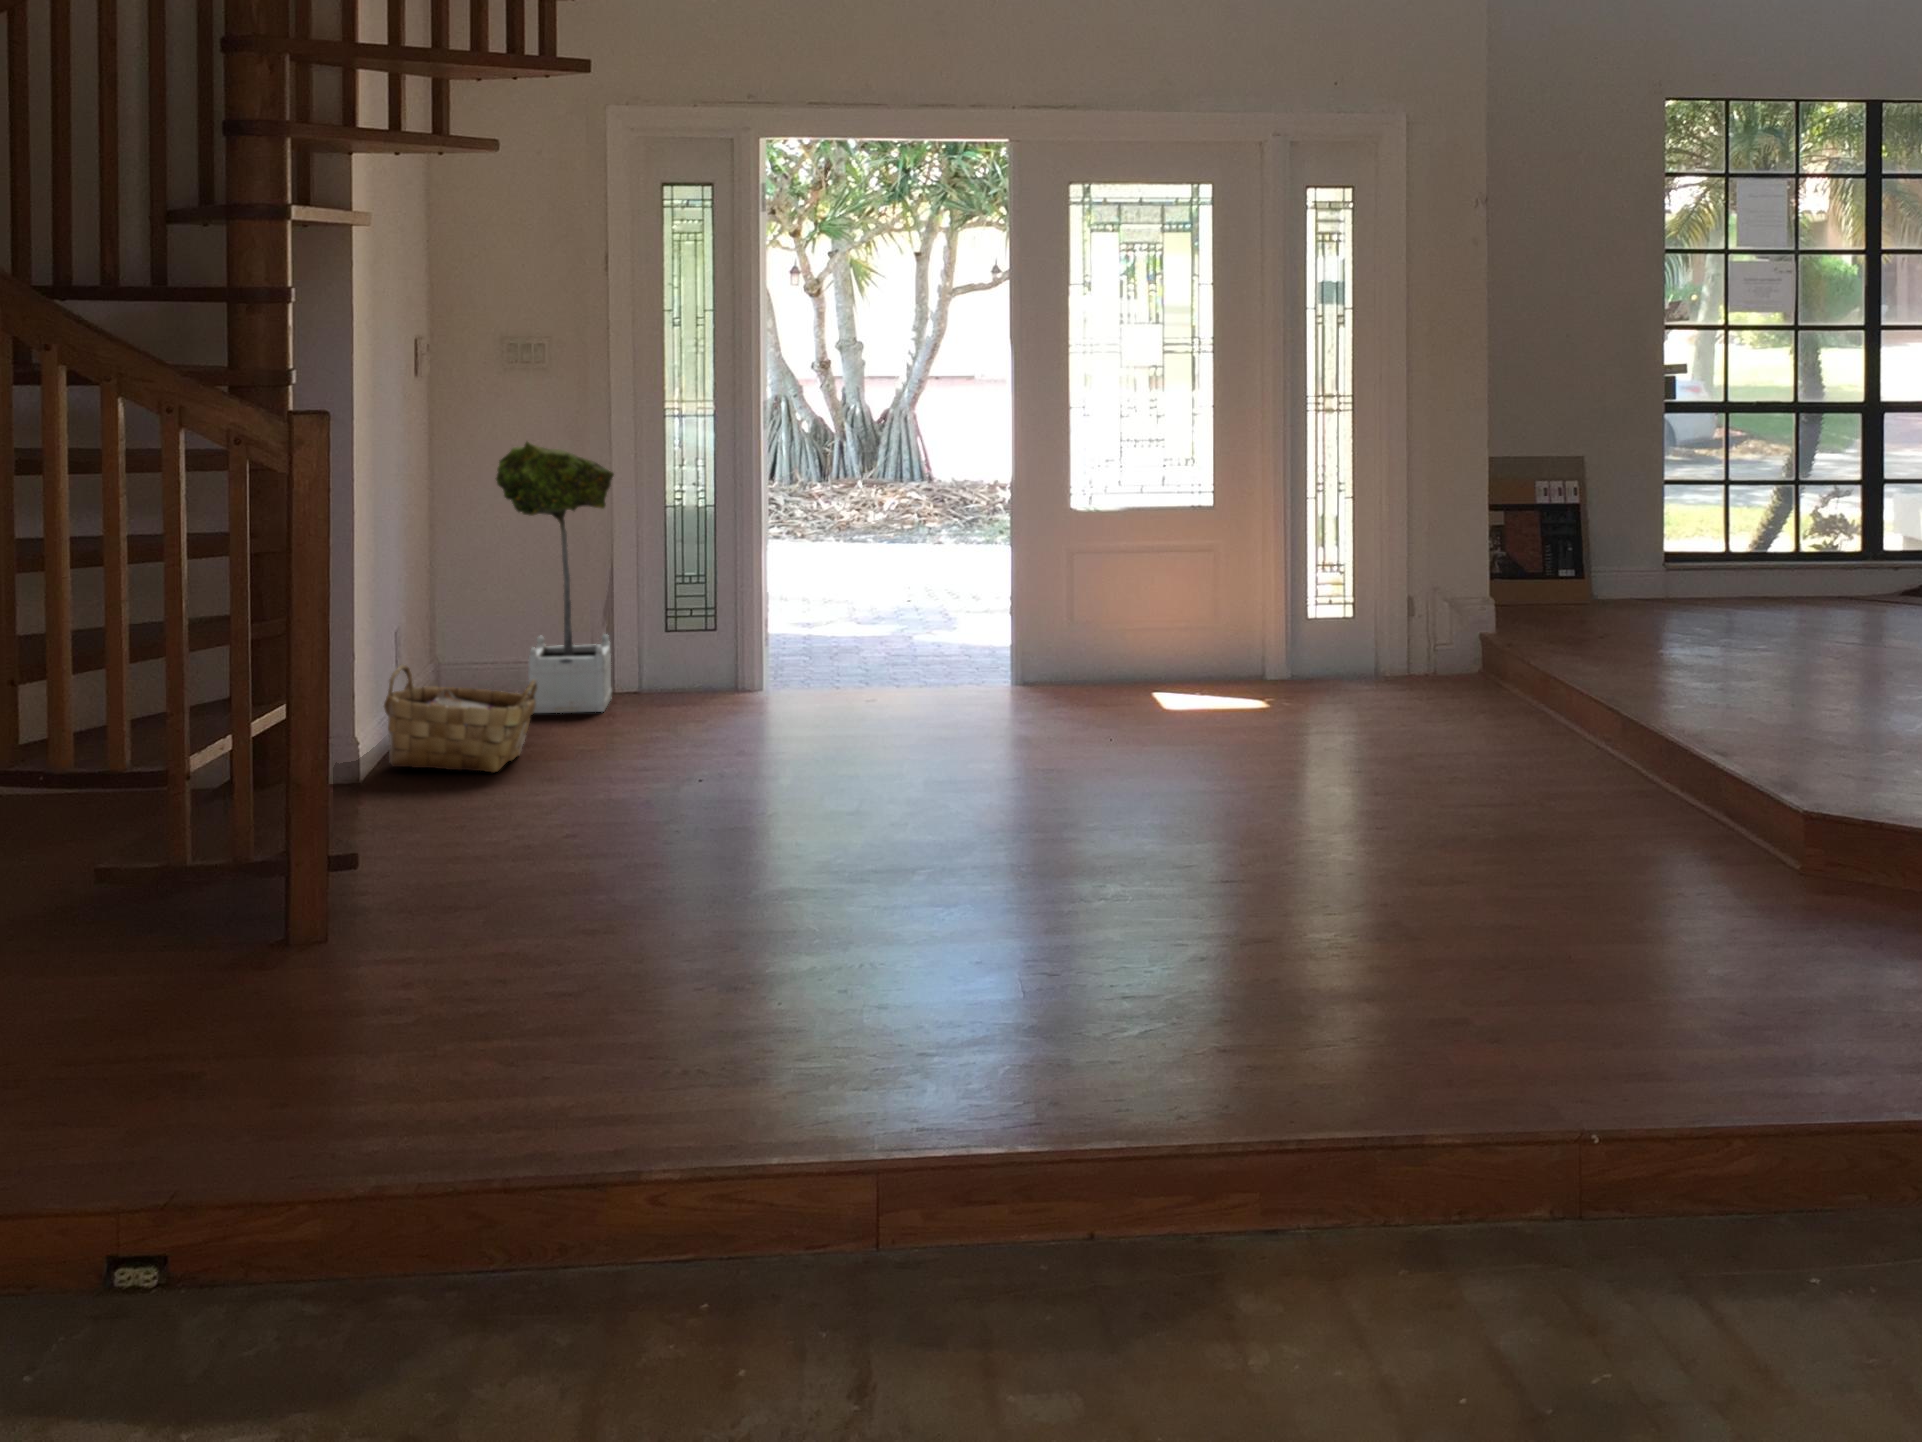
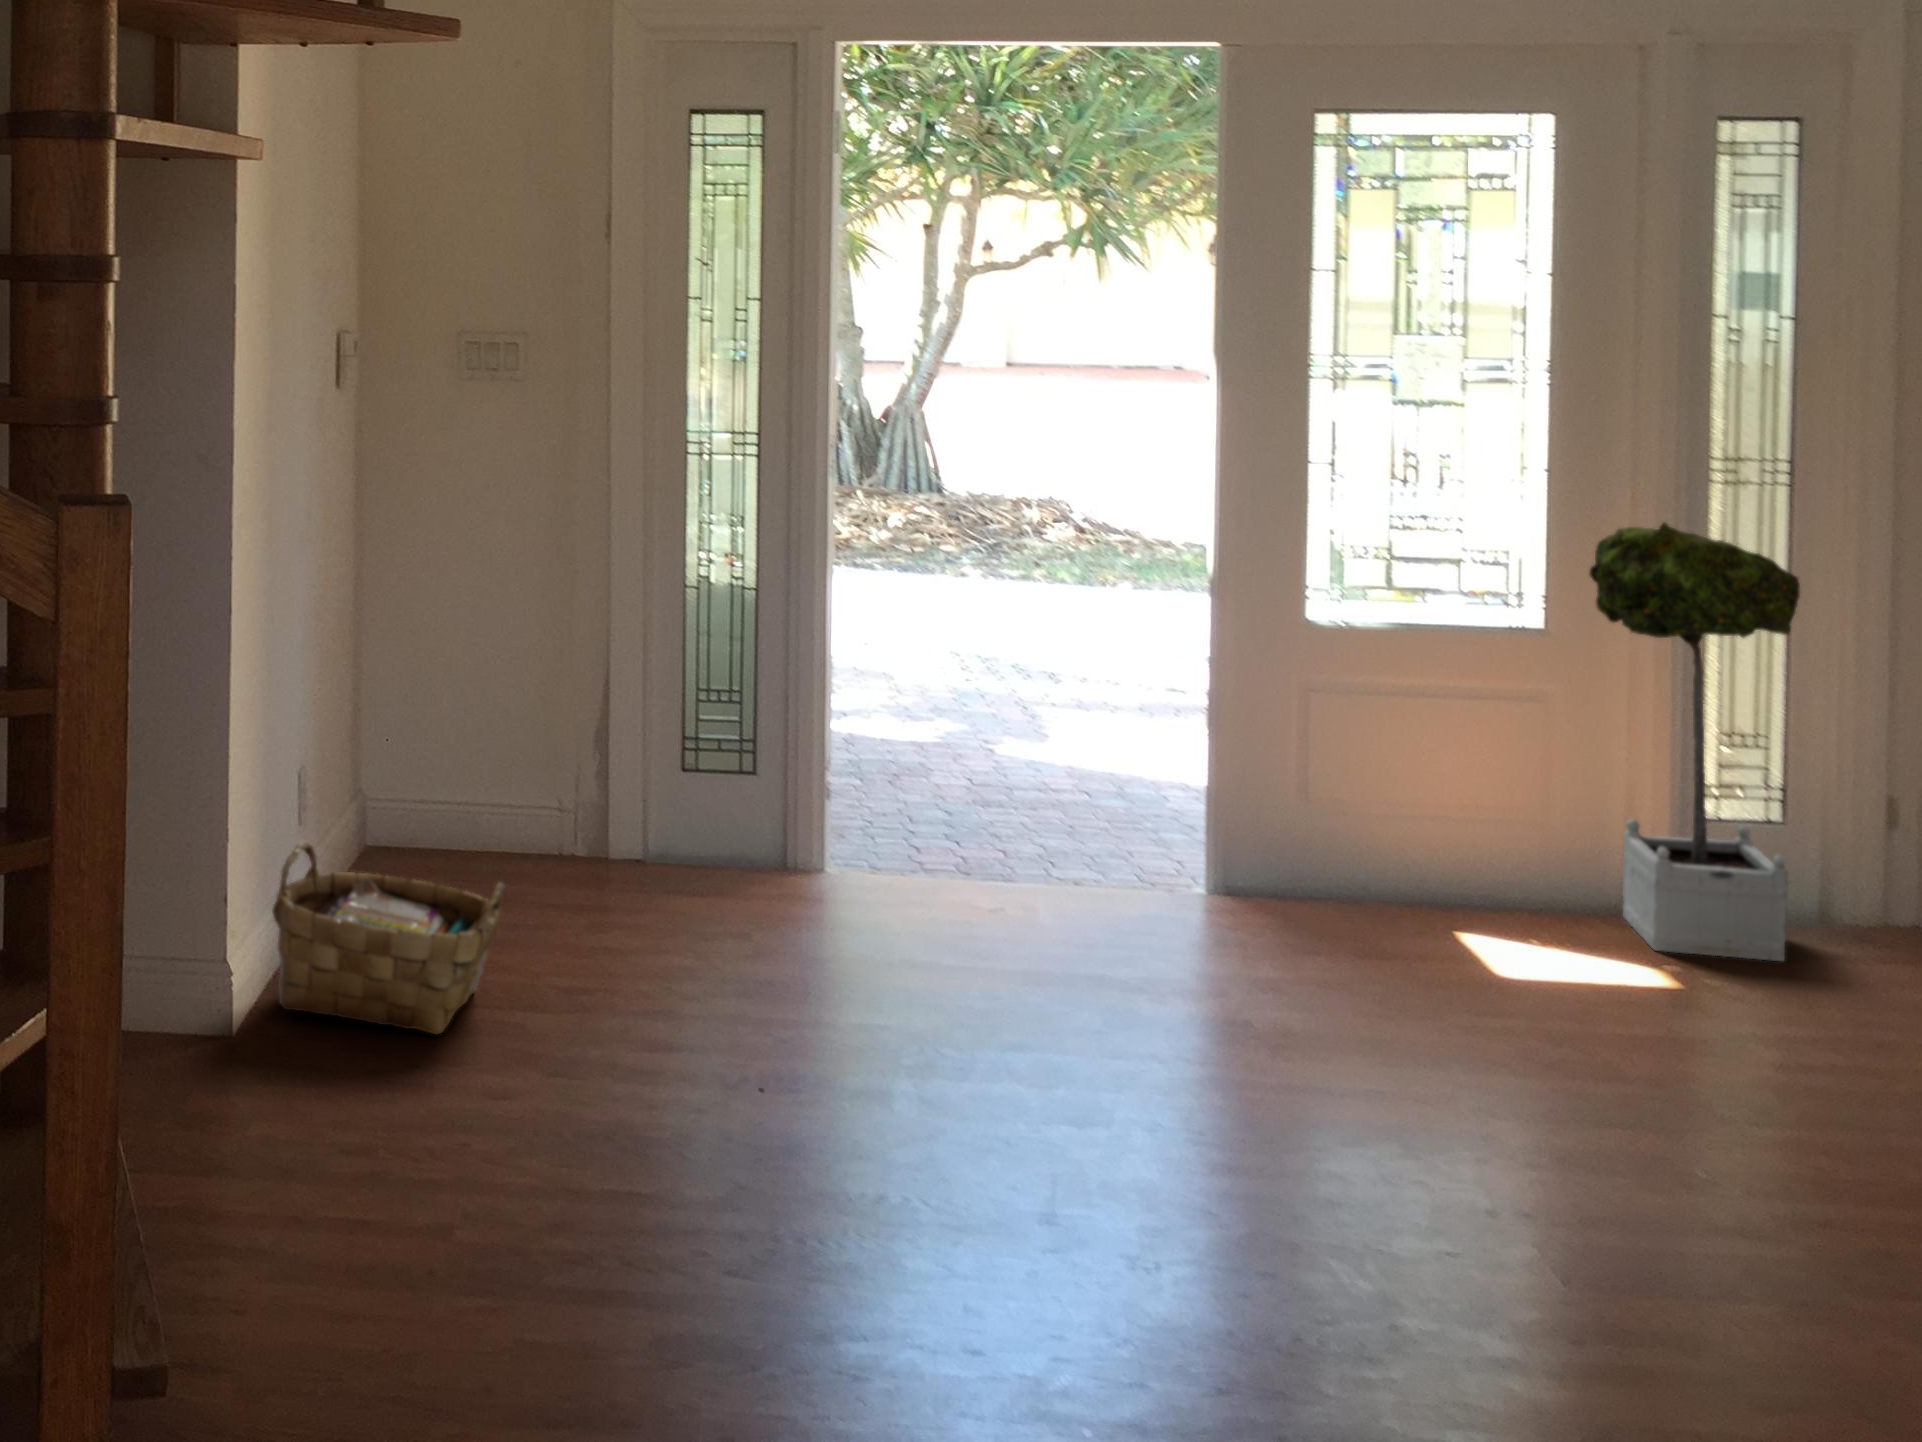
potted tree: present [496,442,614,713] -> present [1589,523,1800,962]

